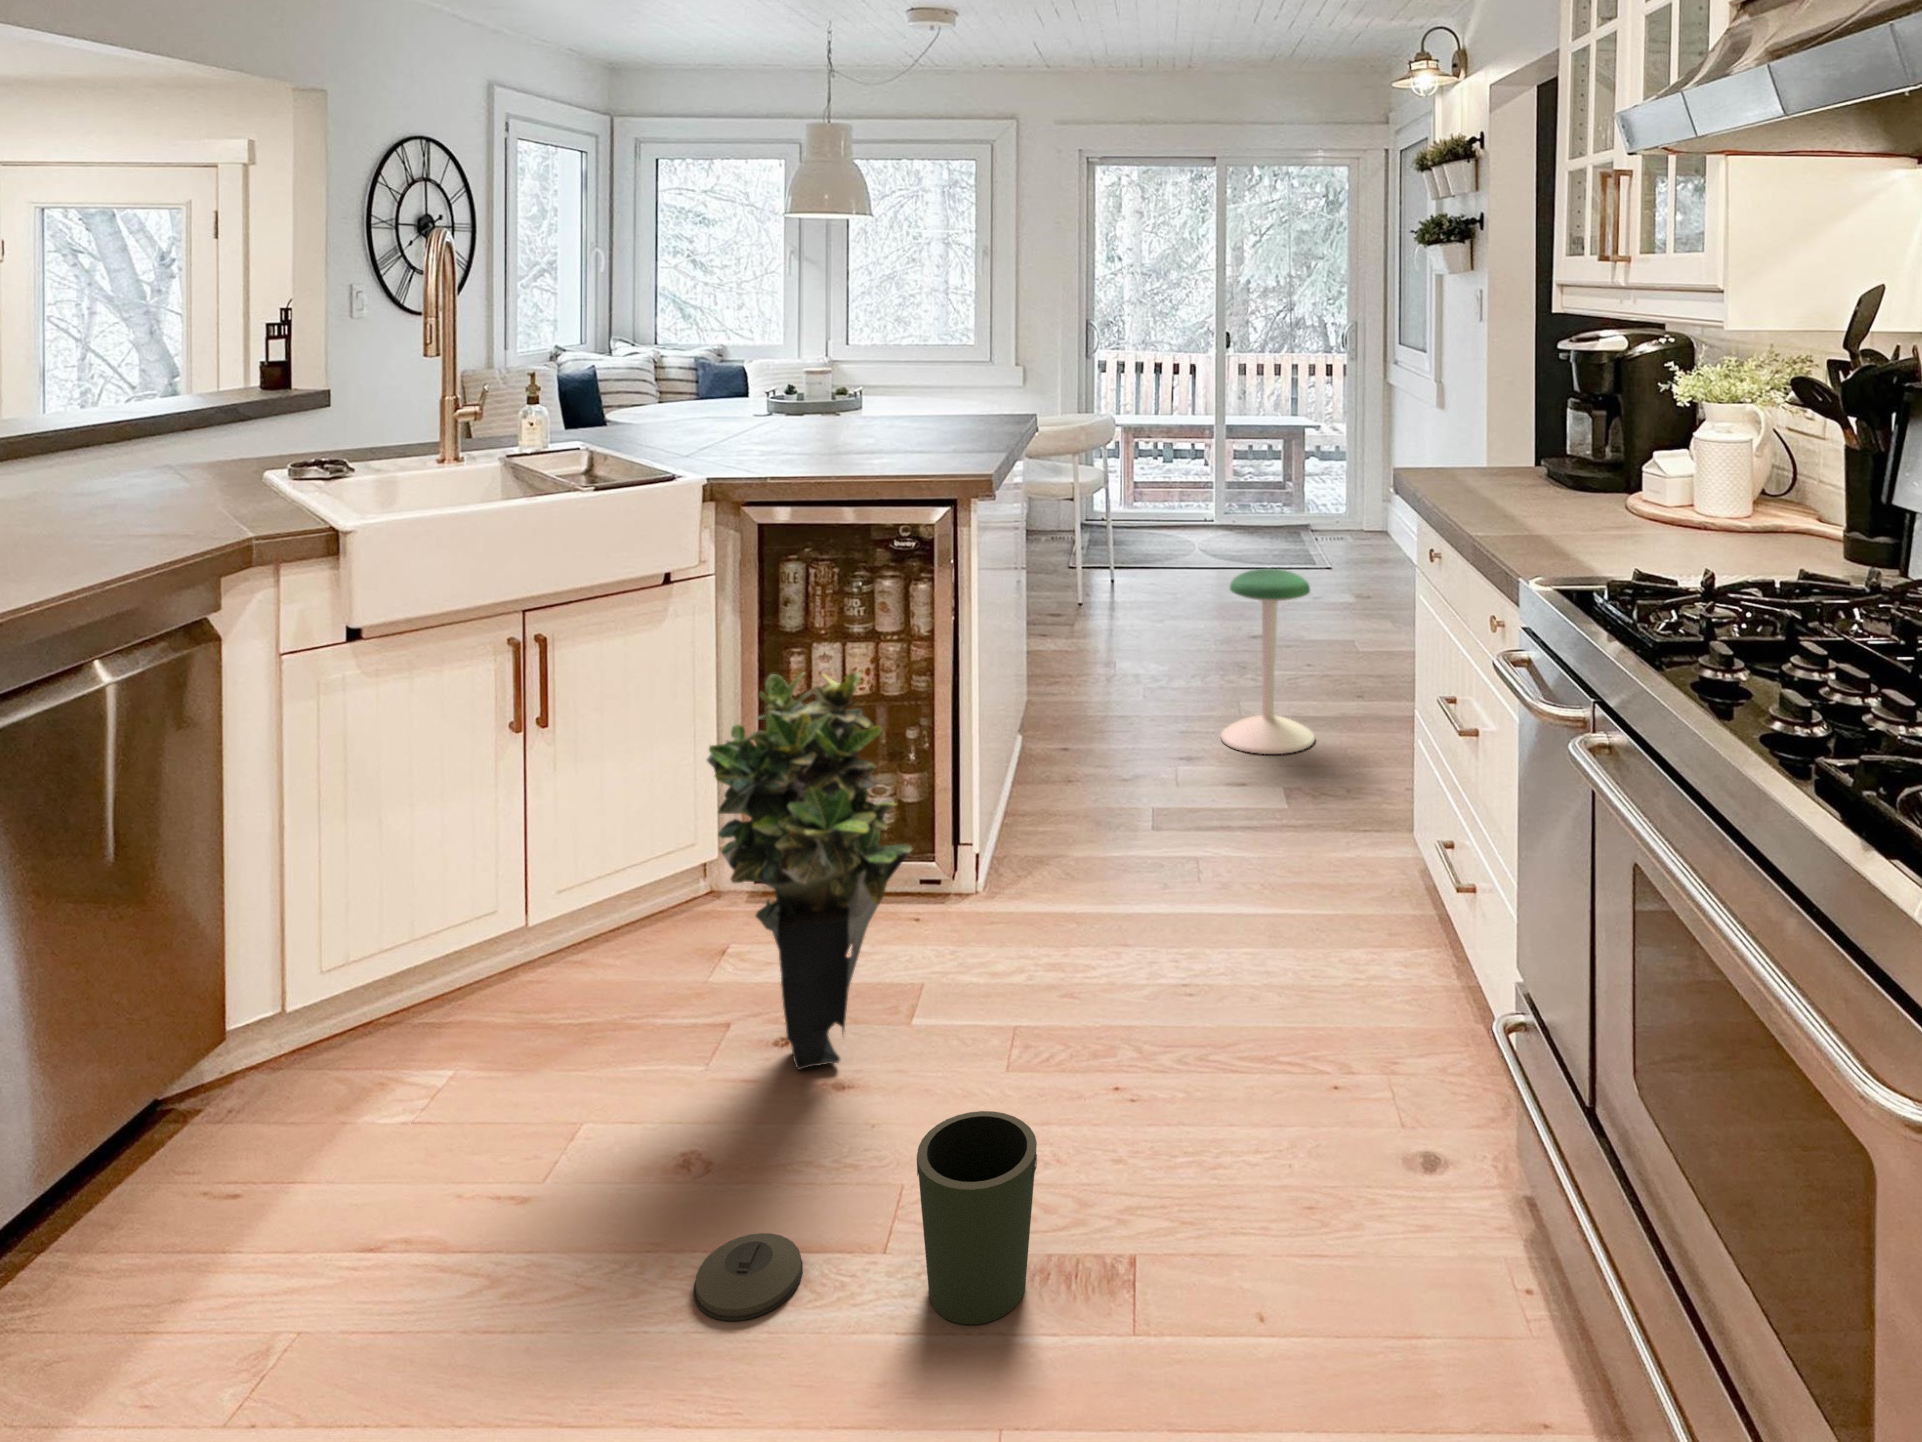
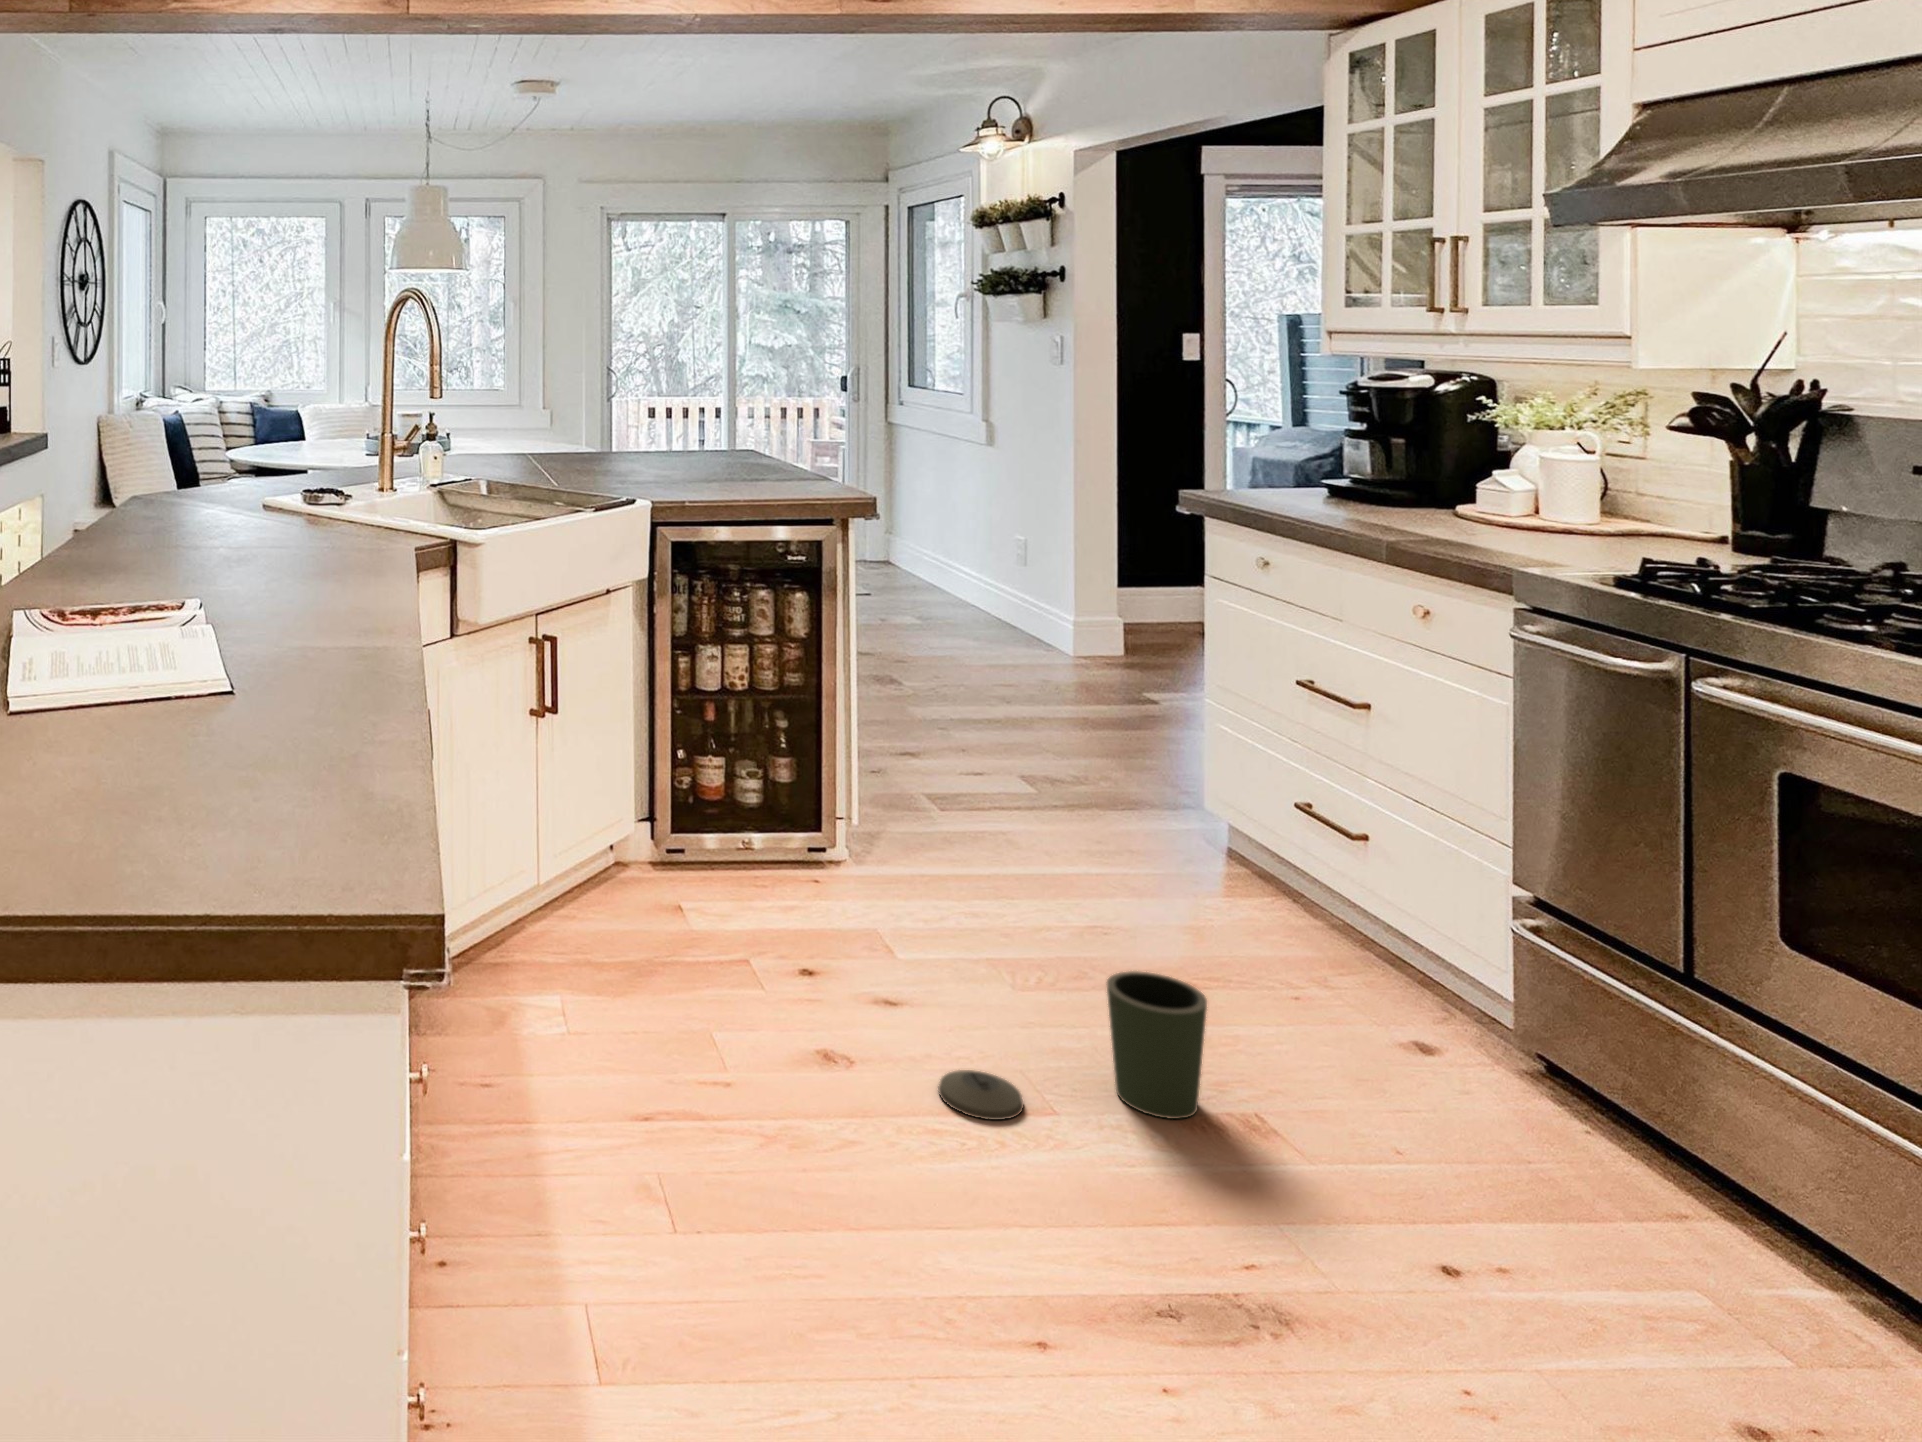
stool: present [1221,569,1315,754] -> none [928,591,1018,756]
potted plant: present [707,672,912,1070] -> none [749,657,920,976]

